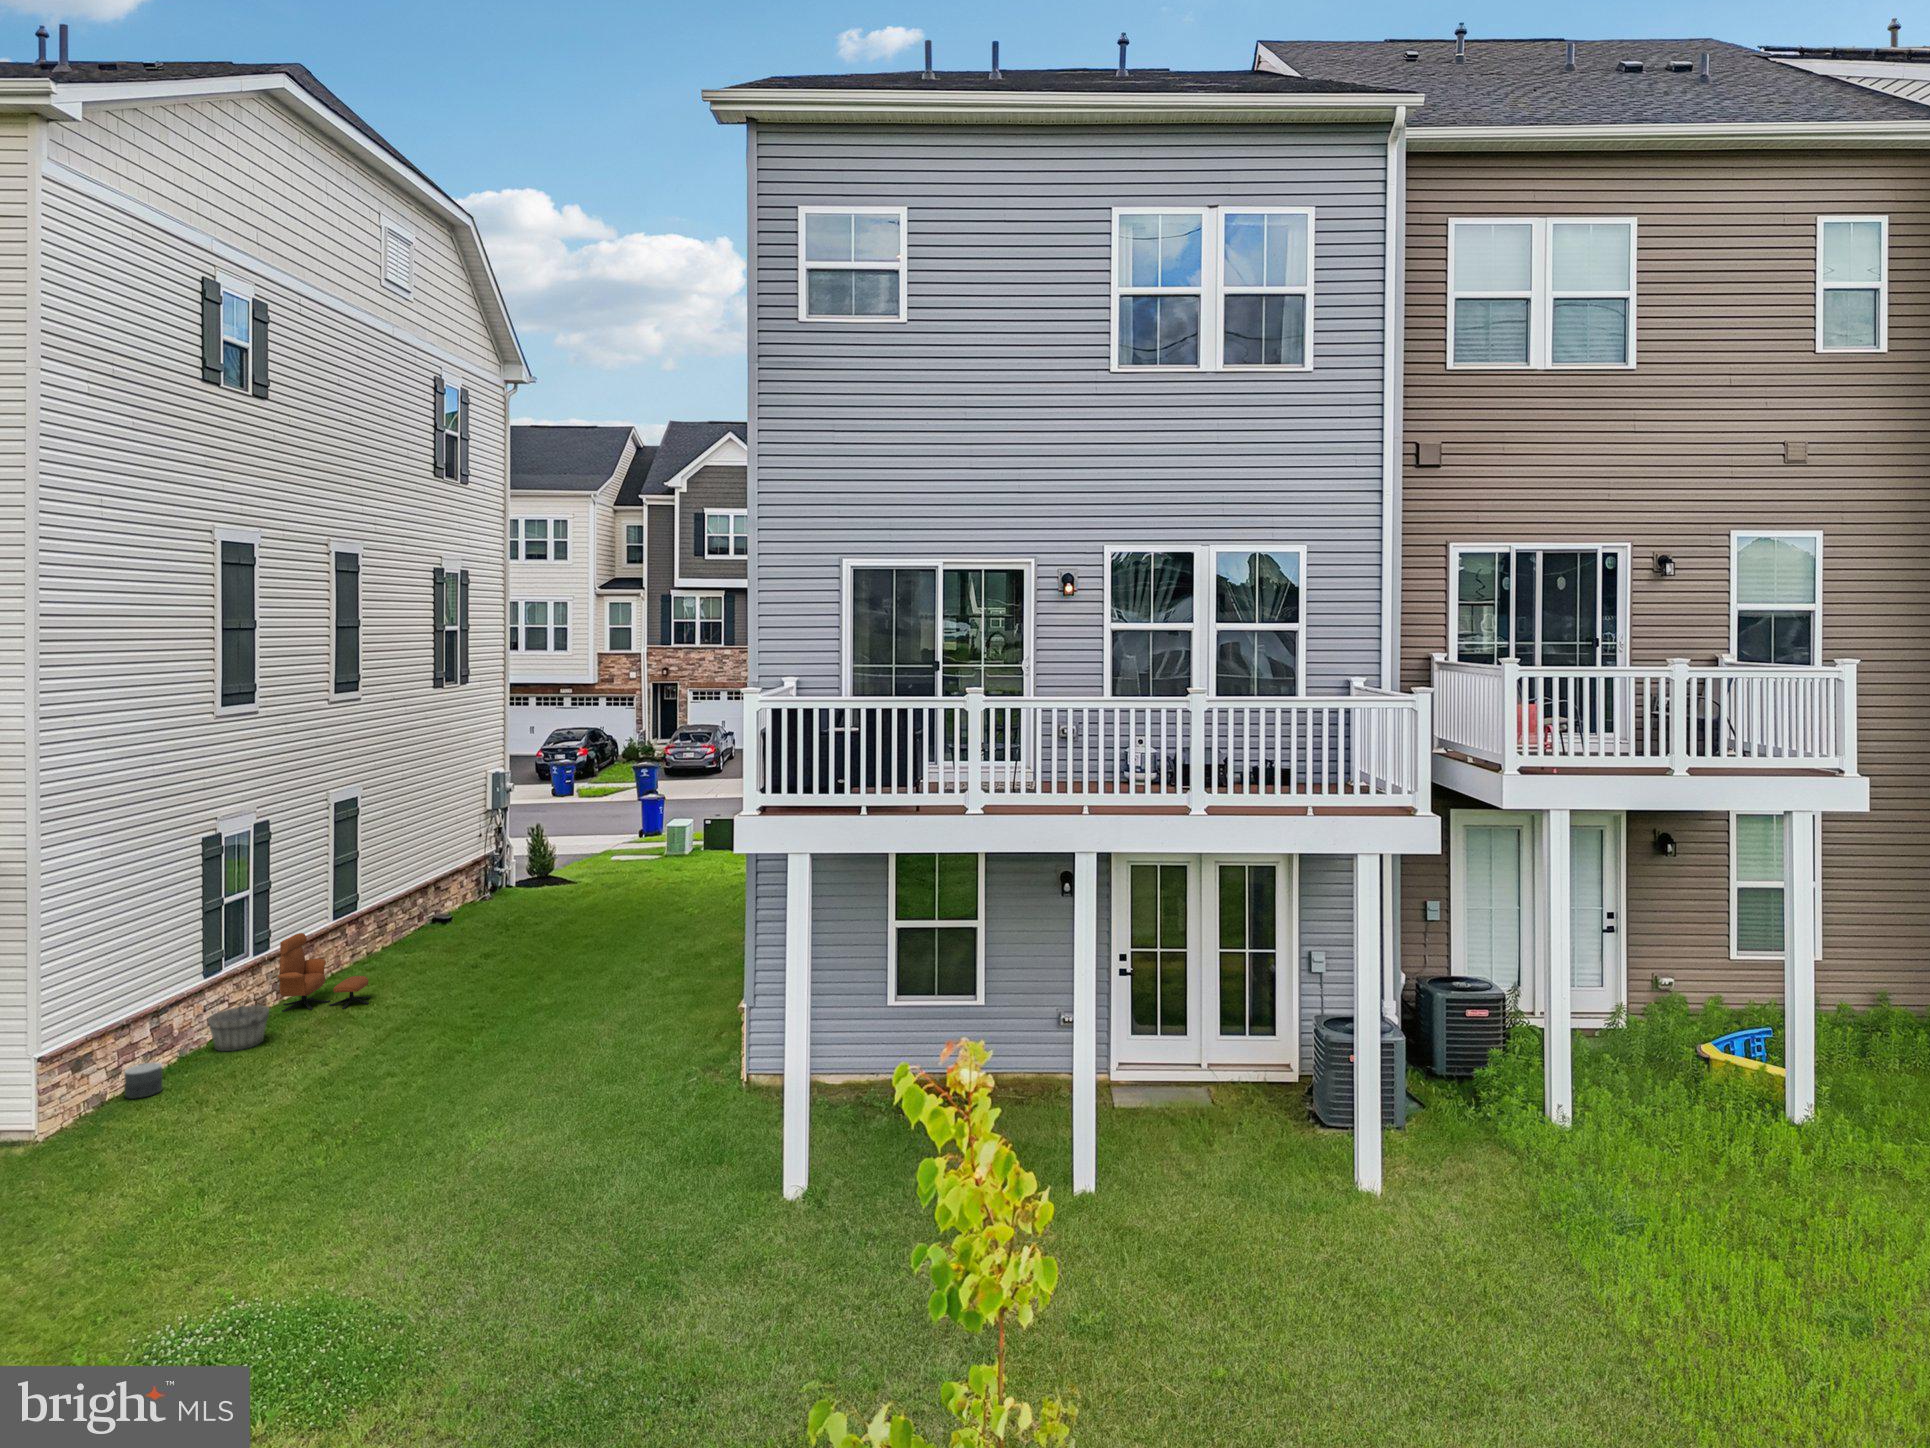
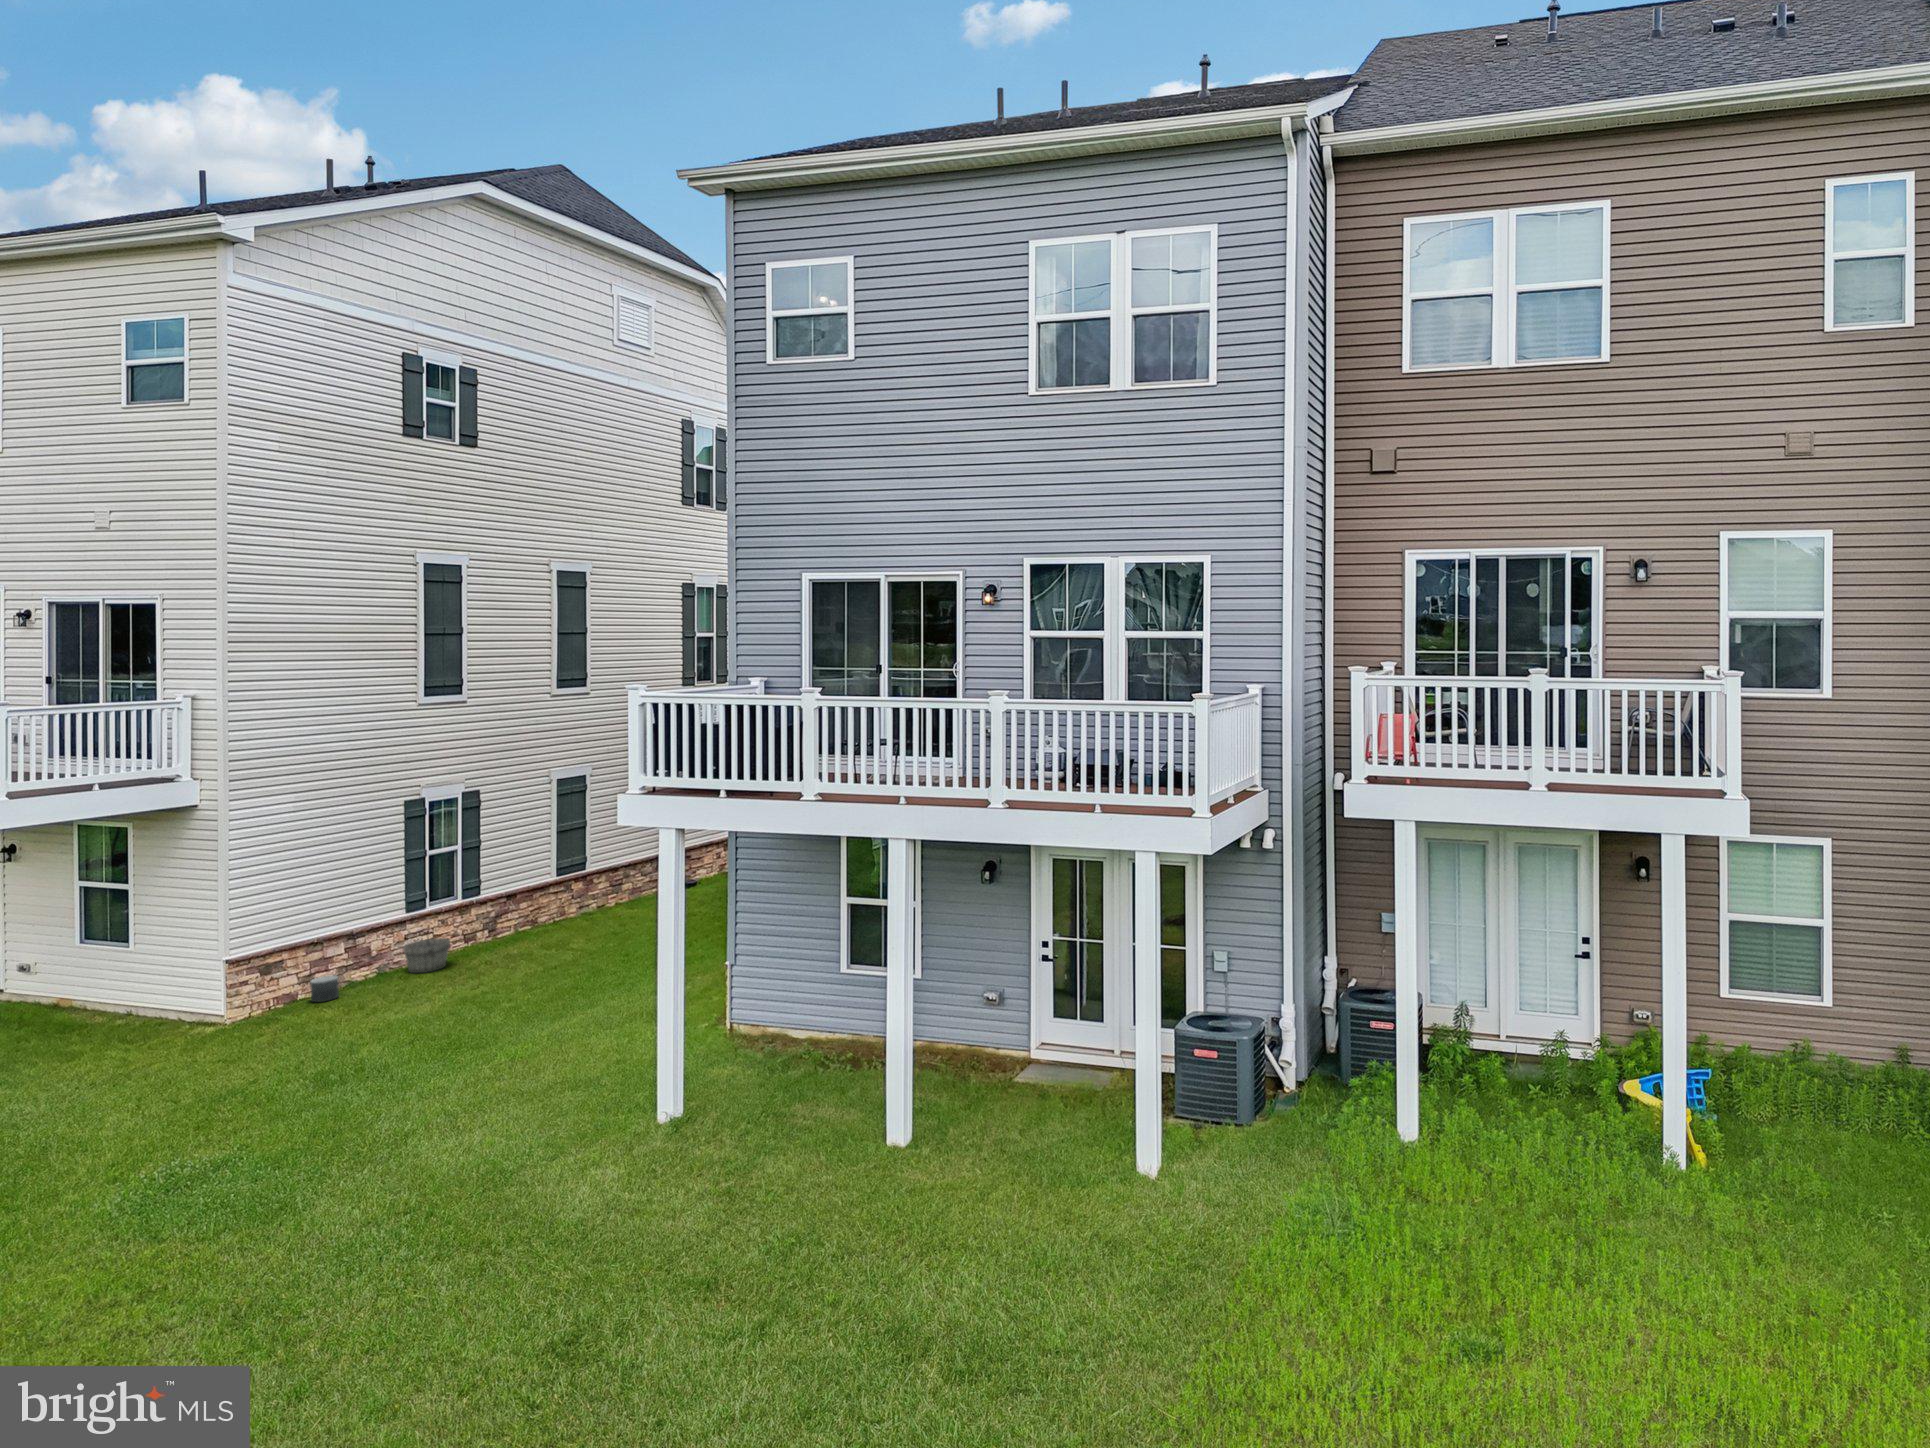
lounge chair: present [277,933,370,1012] -> none [480,883,552,948]

